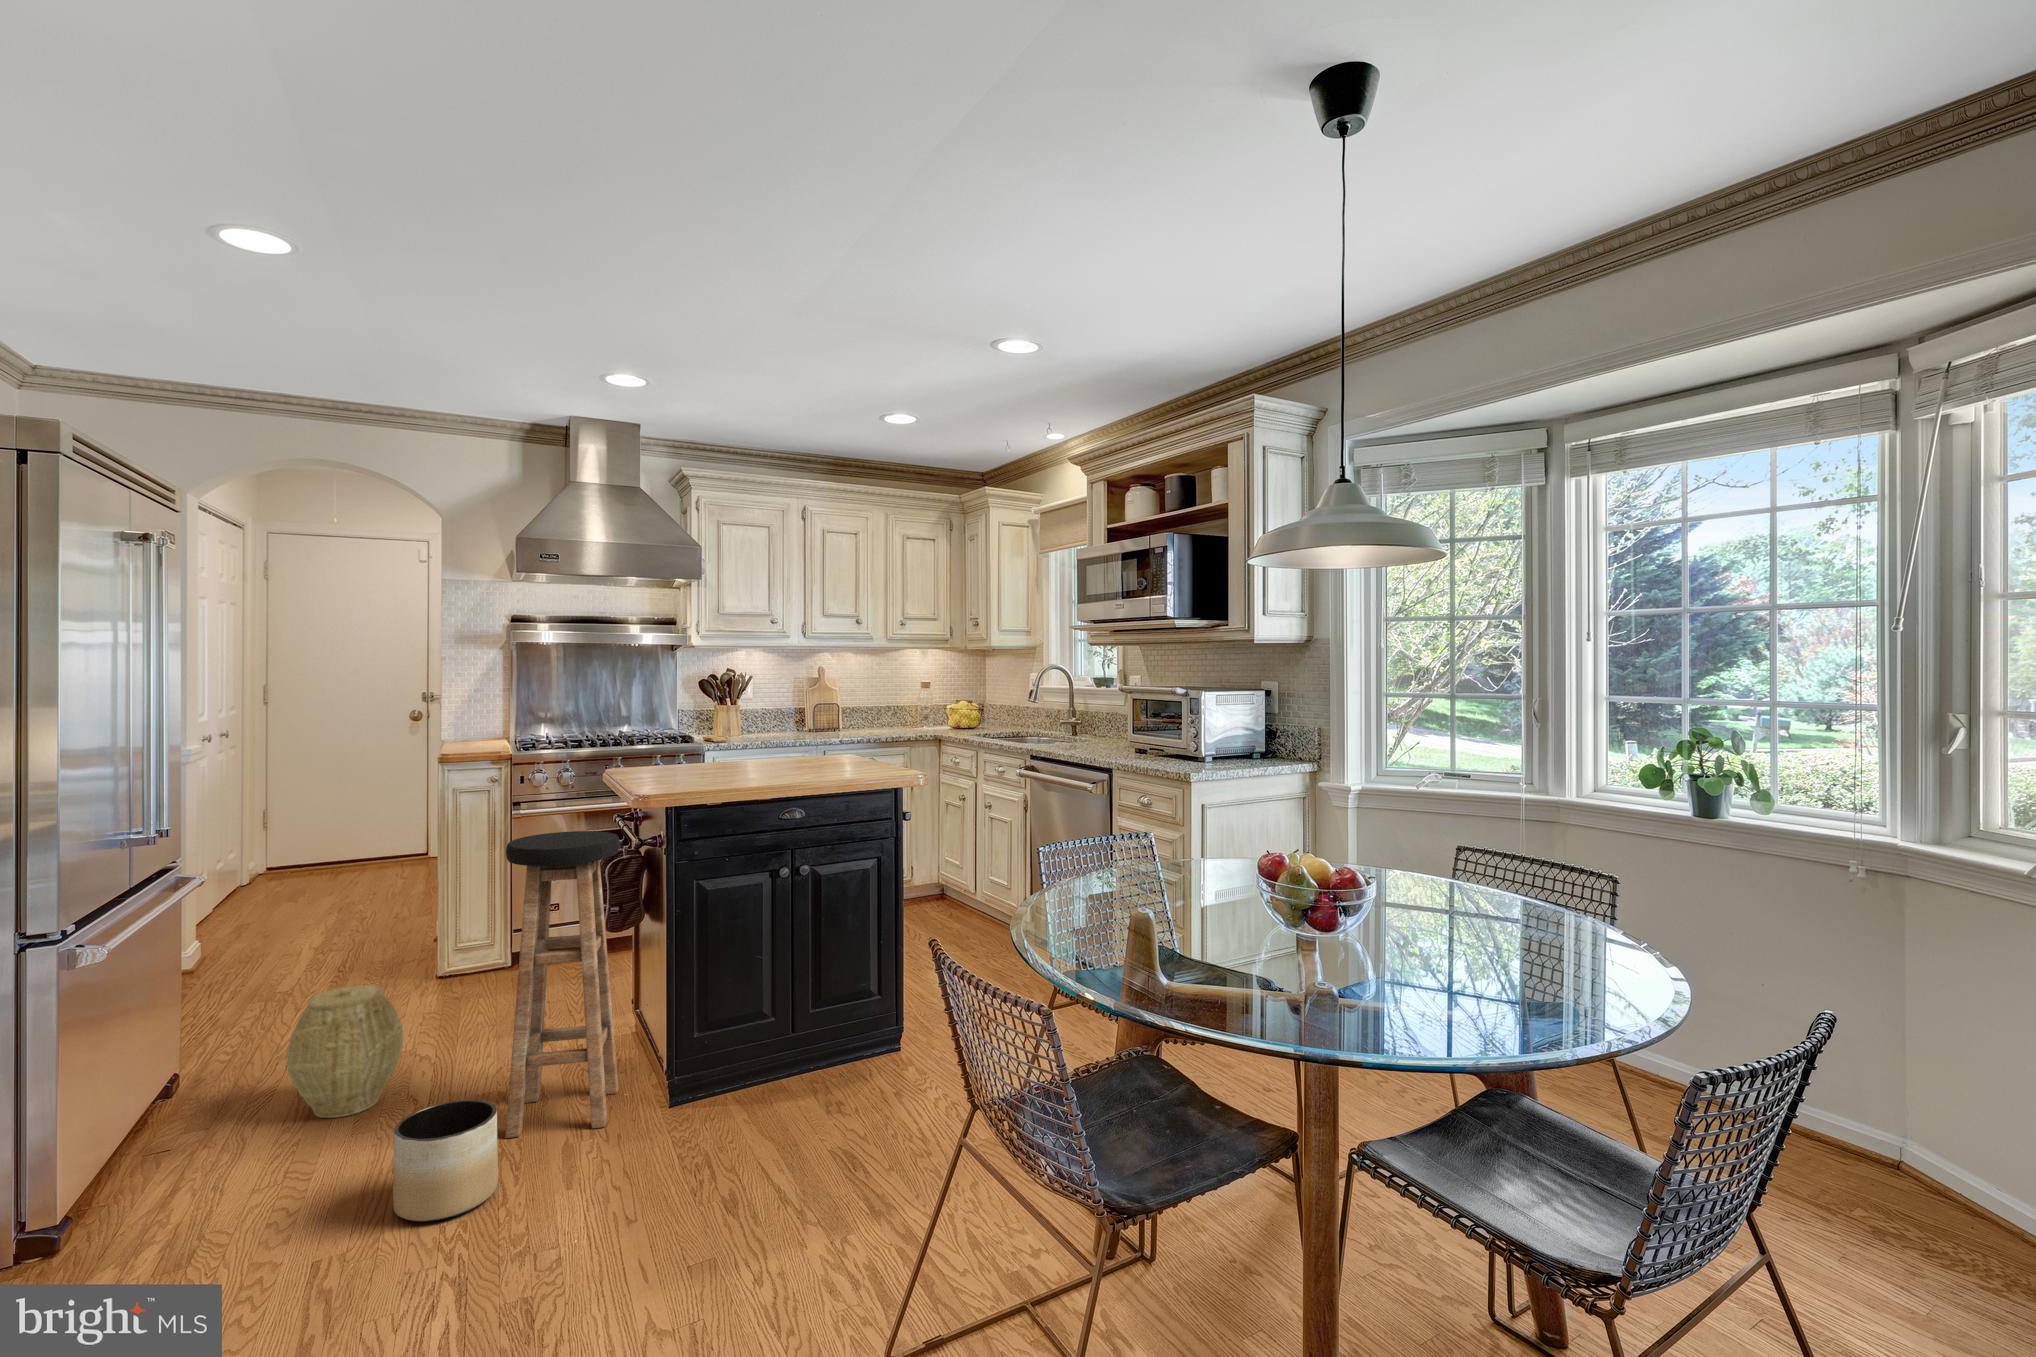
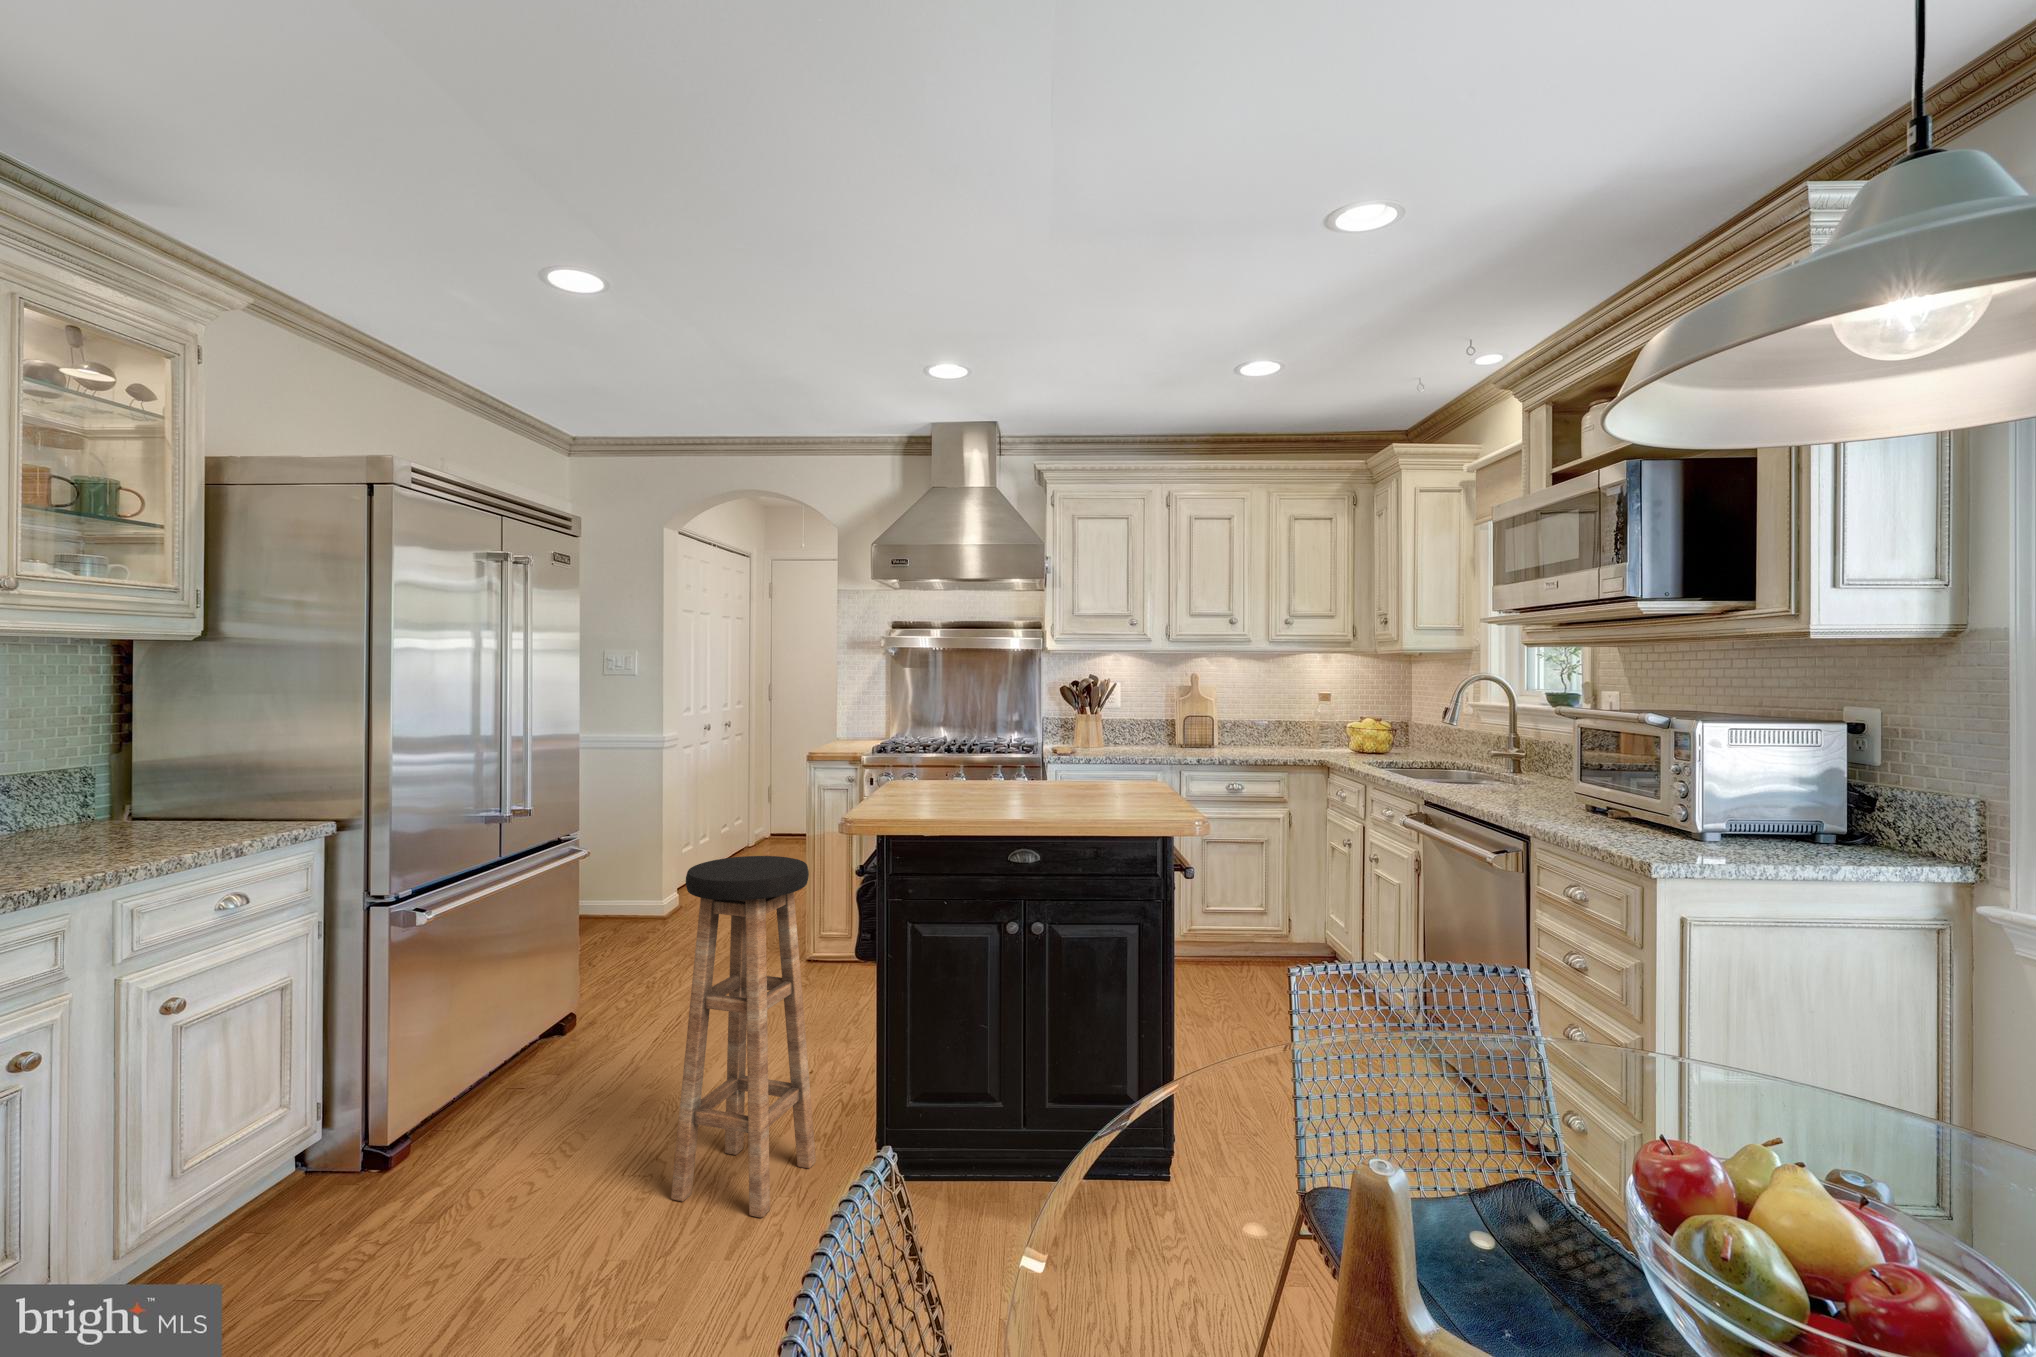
woven basket: present [287,985,403,1118] -> none [547,985,652,1119]
planter: present [393,1099,498,1222] -> none [498,1155,612,1304]

